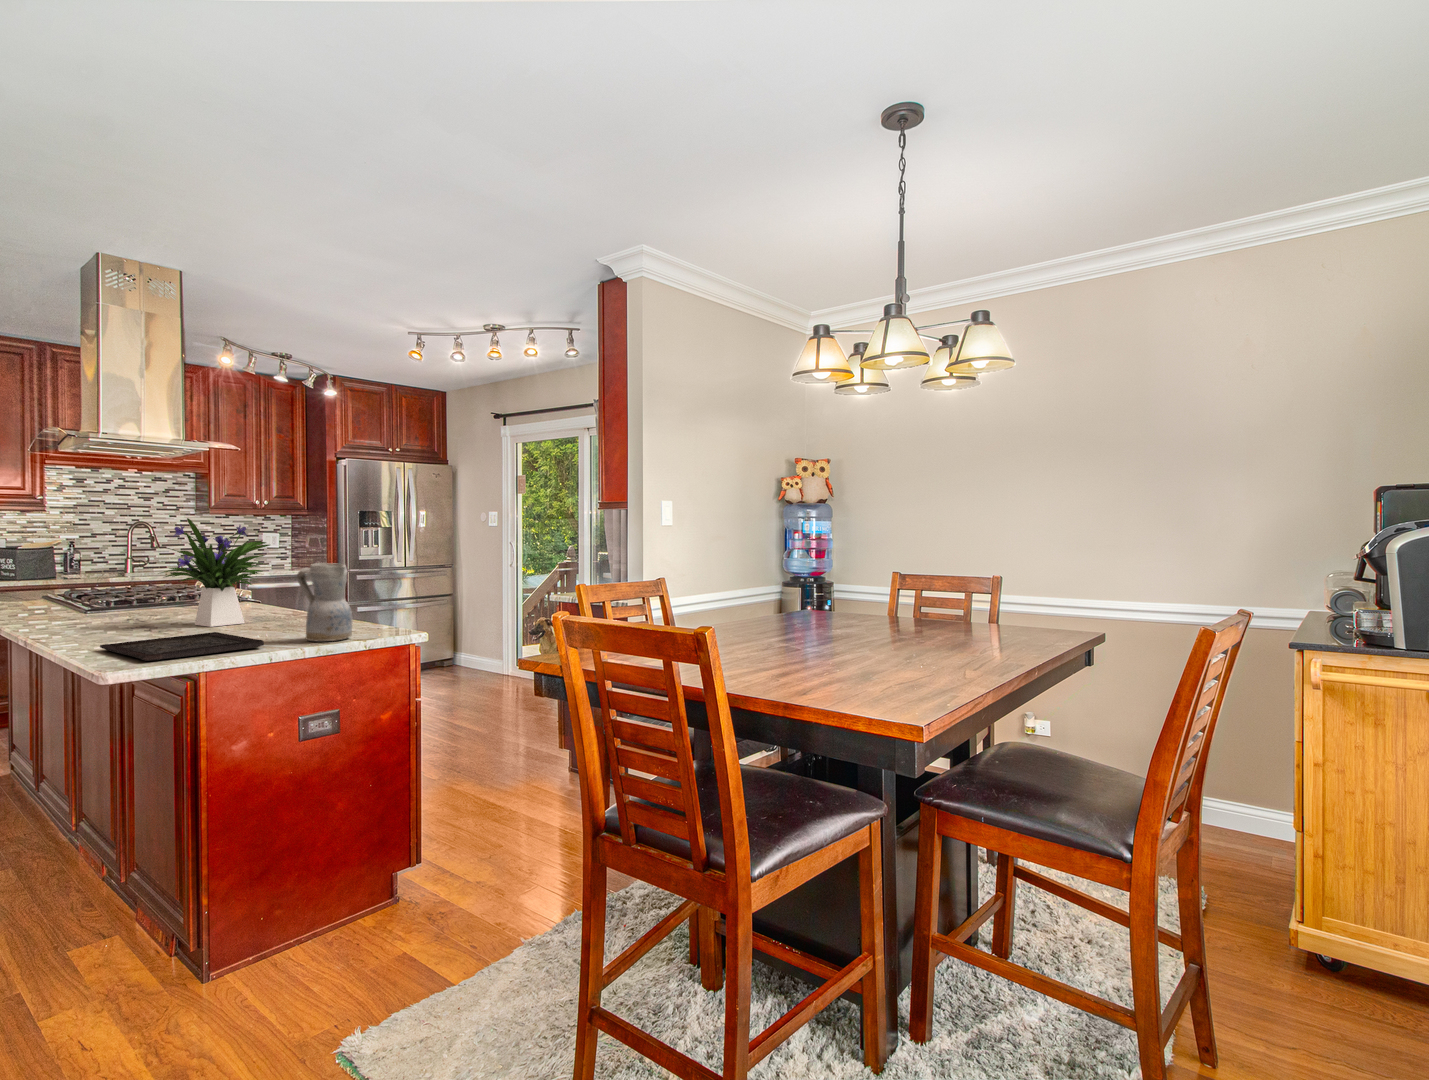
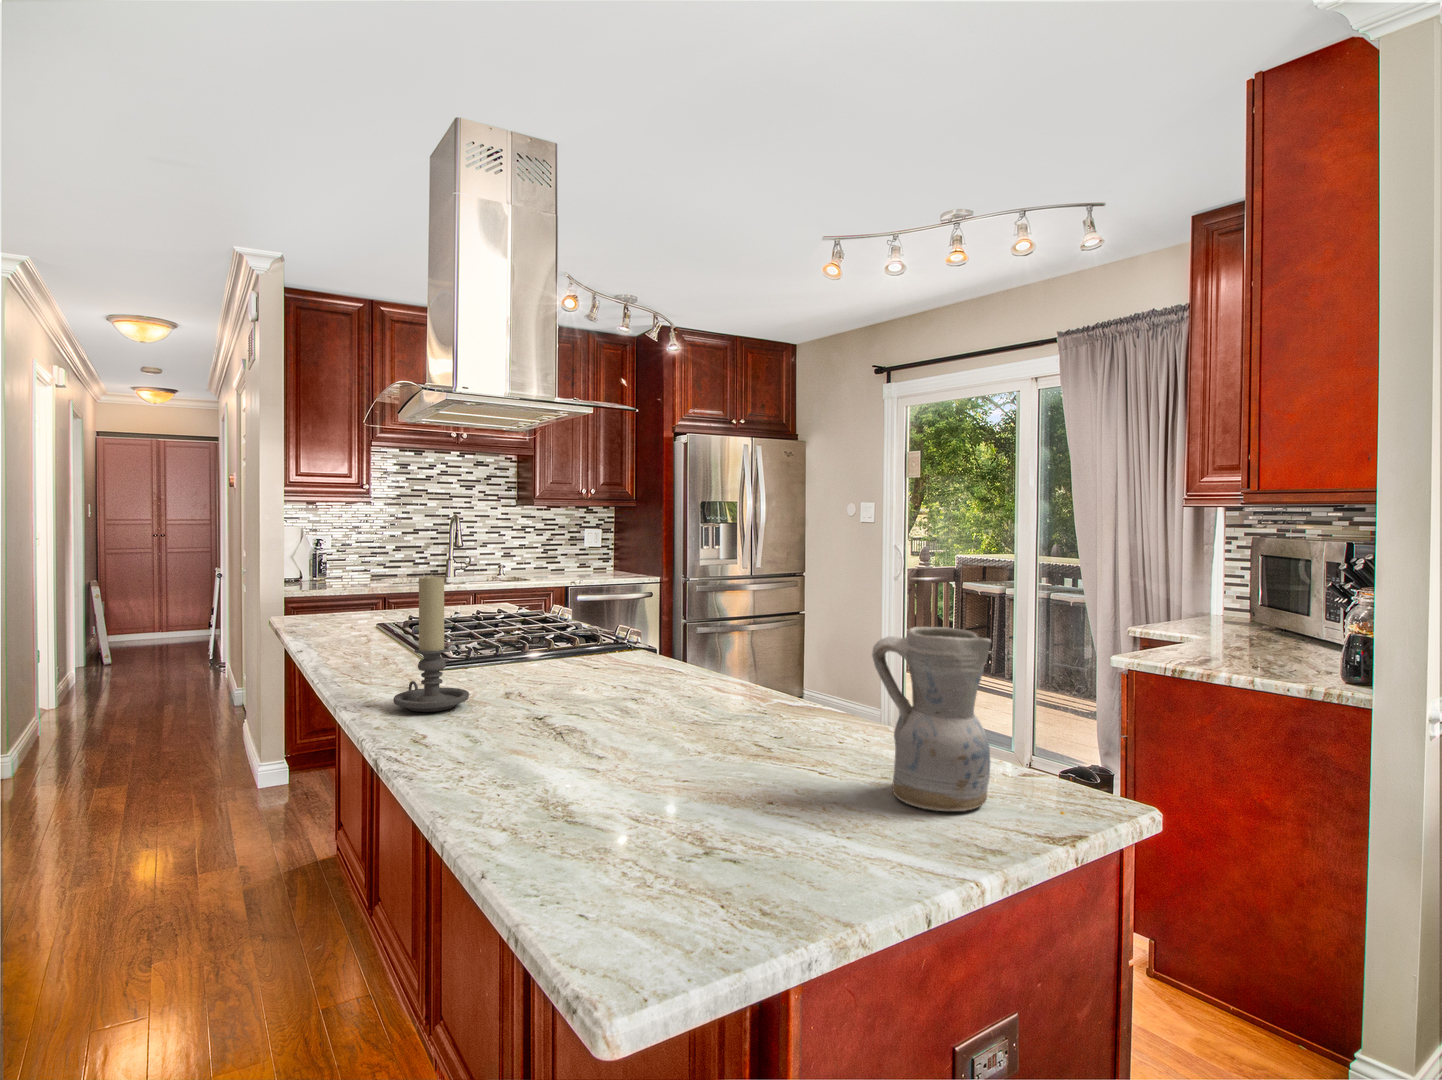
flower arrangement: present [156,518,270,627] -> none [561,520,749,719]
candle holder: none [40,551,96,630] -> present [393,574,469,712]
tray: present [100,632,264,661] -> none [520,757,852,896]

